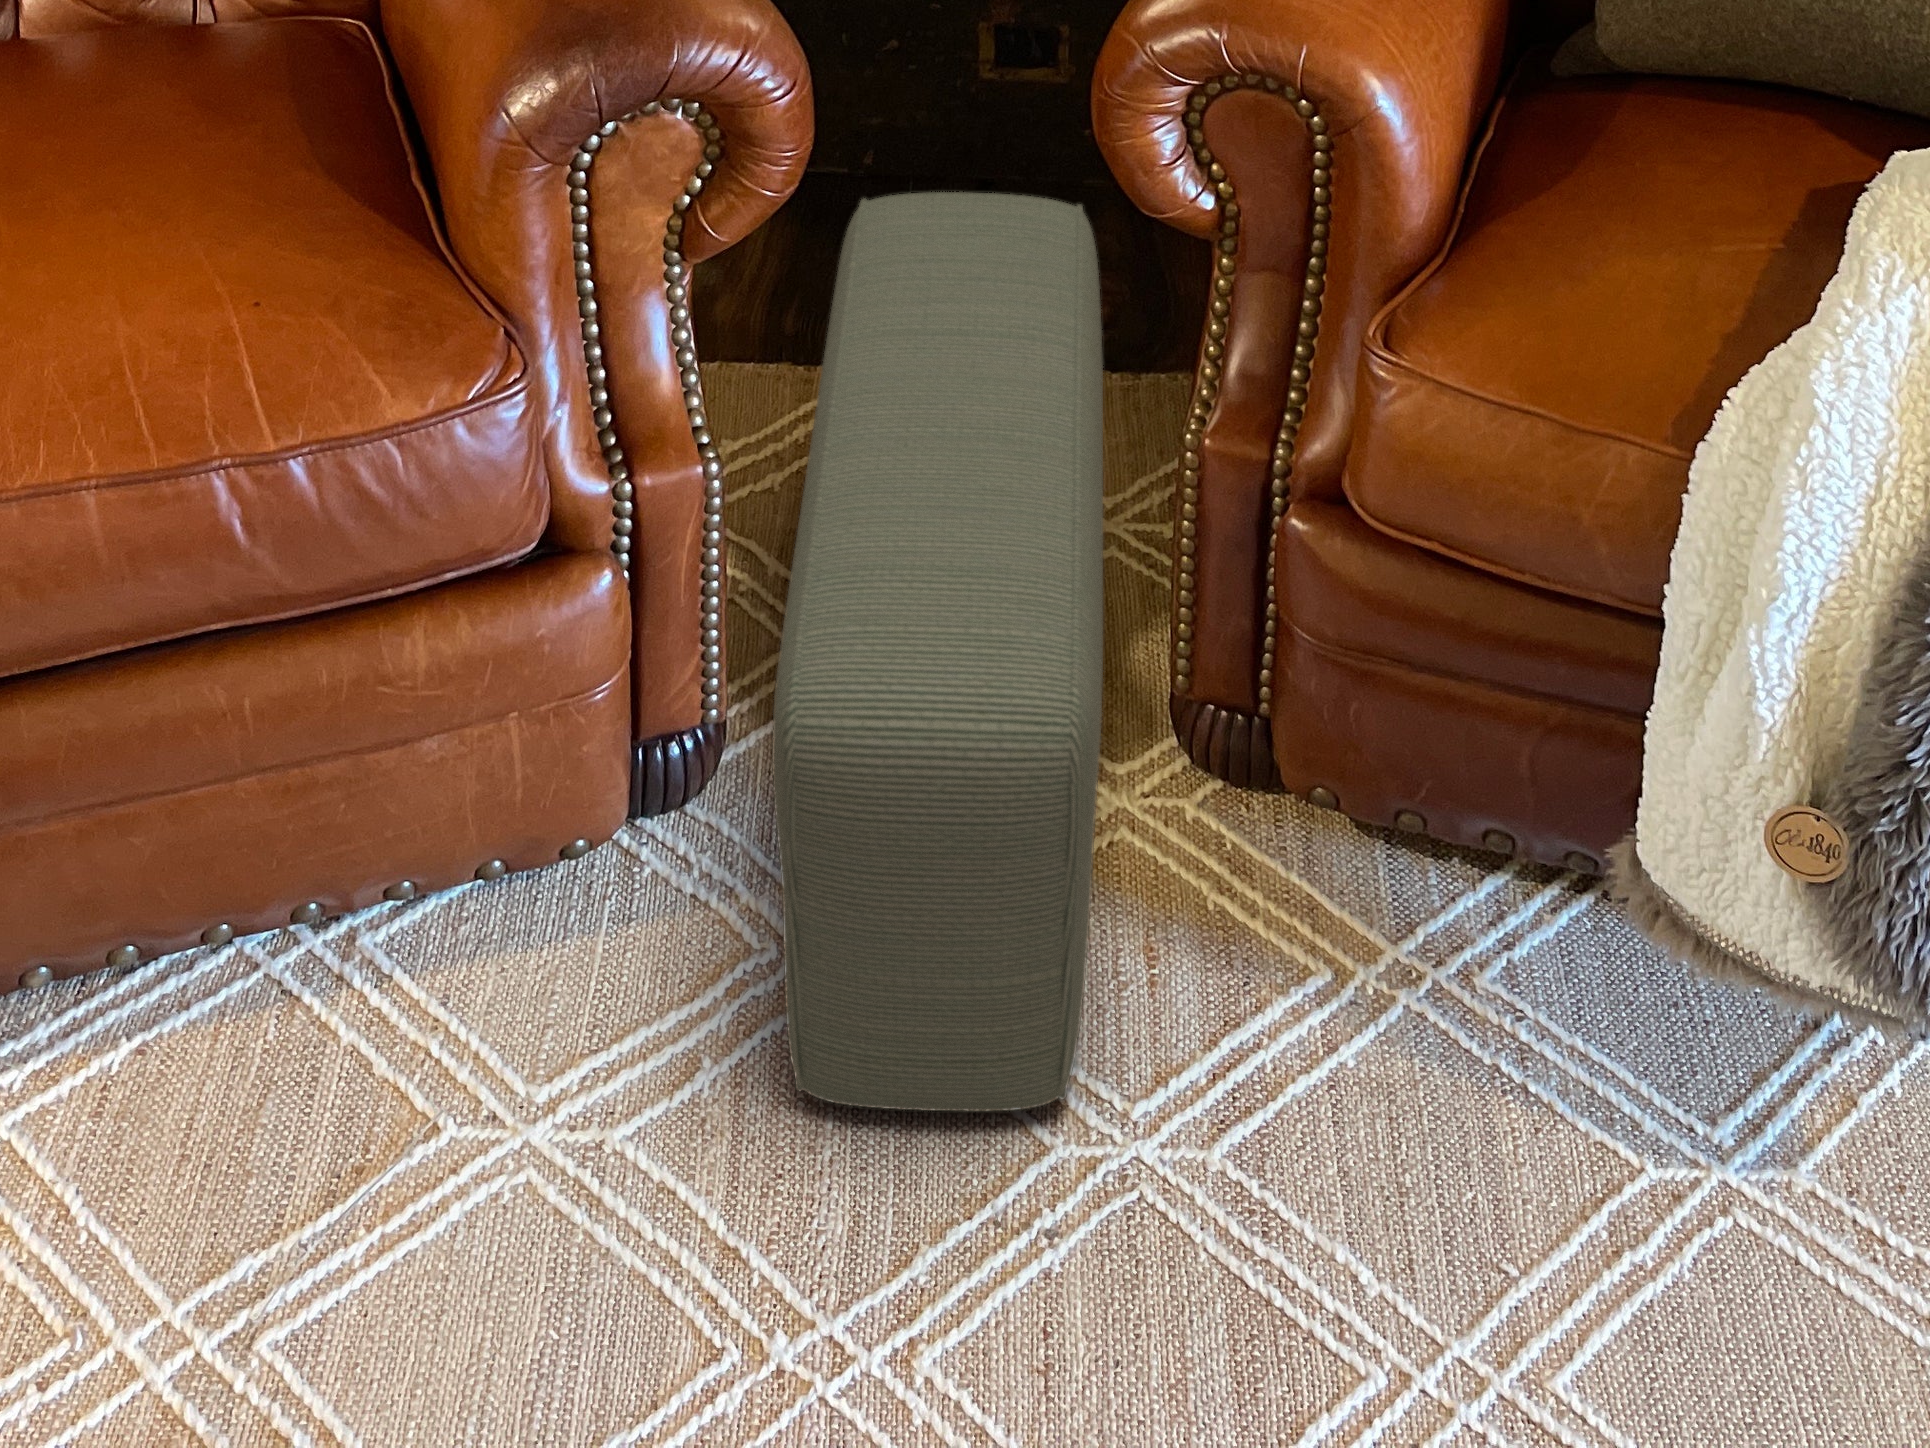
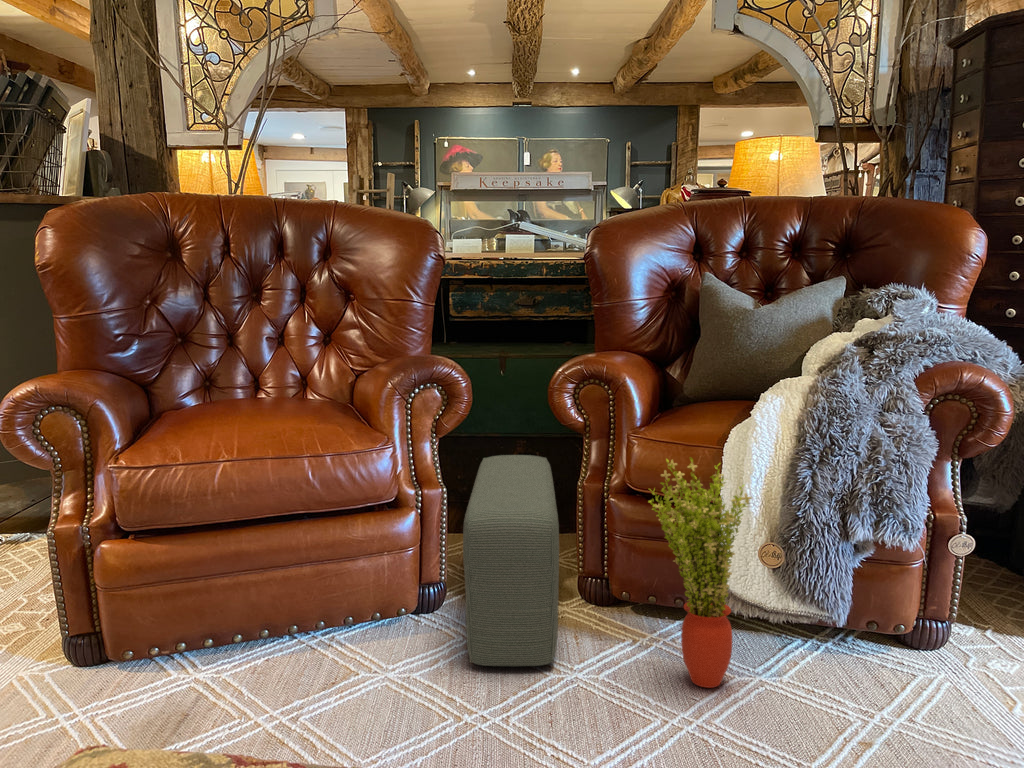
potted plant: none [1402,584,1753,1225] -> present [649,457,751,688]

